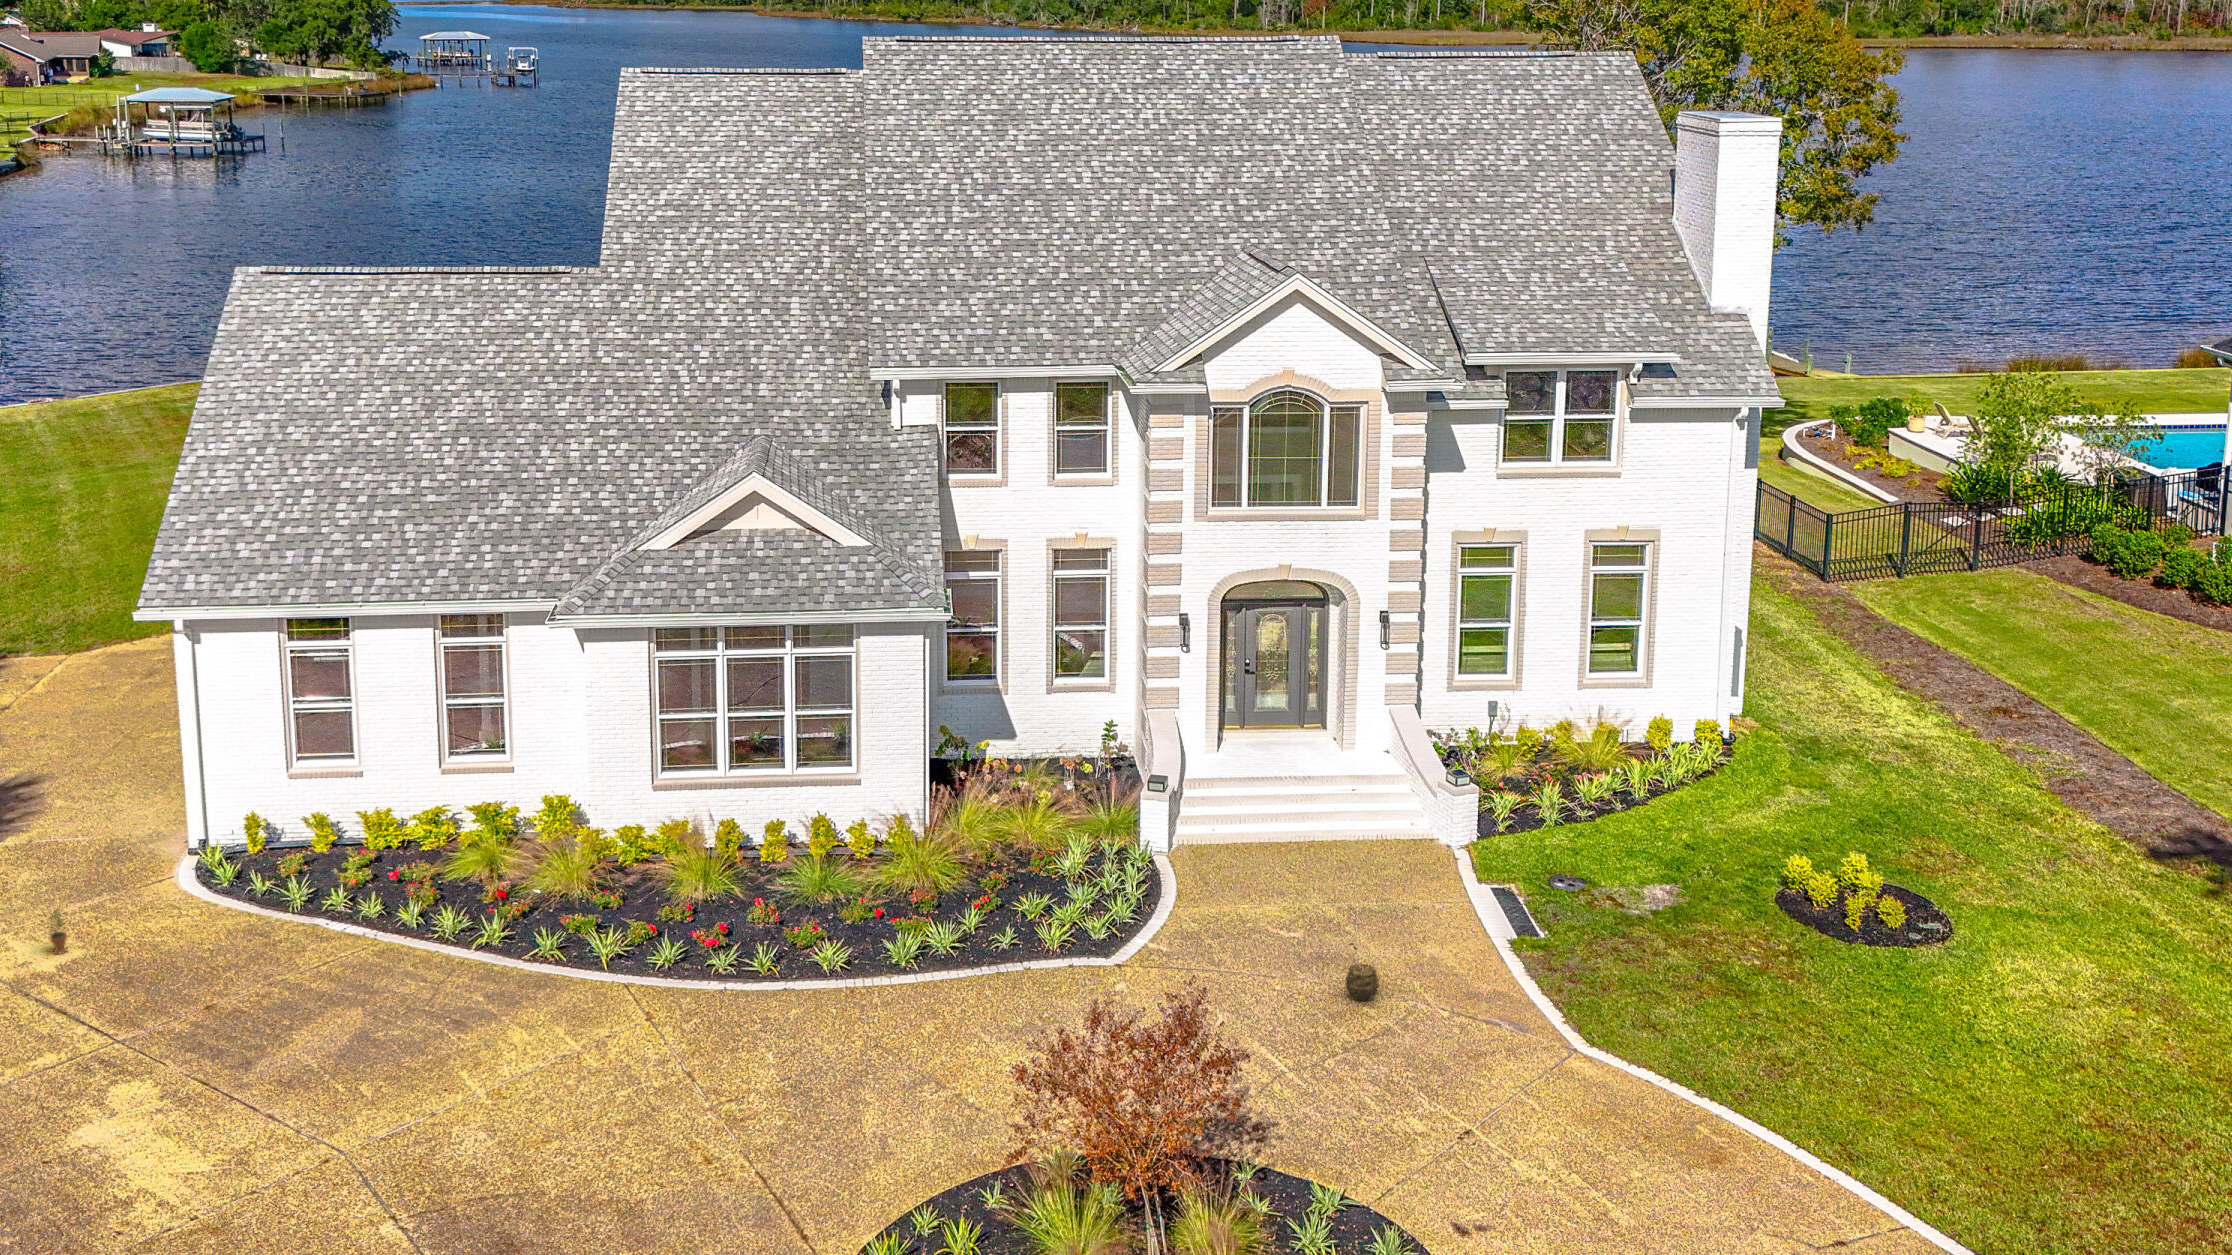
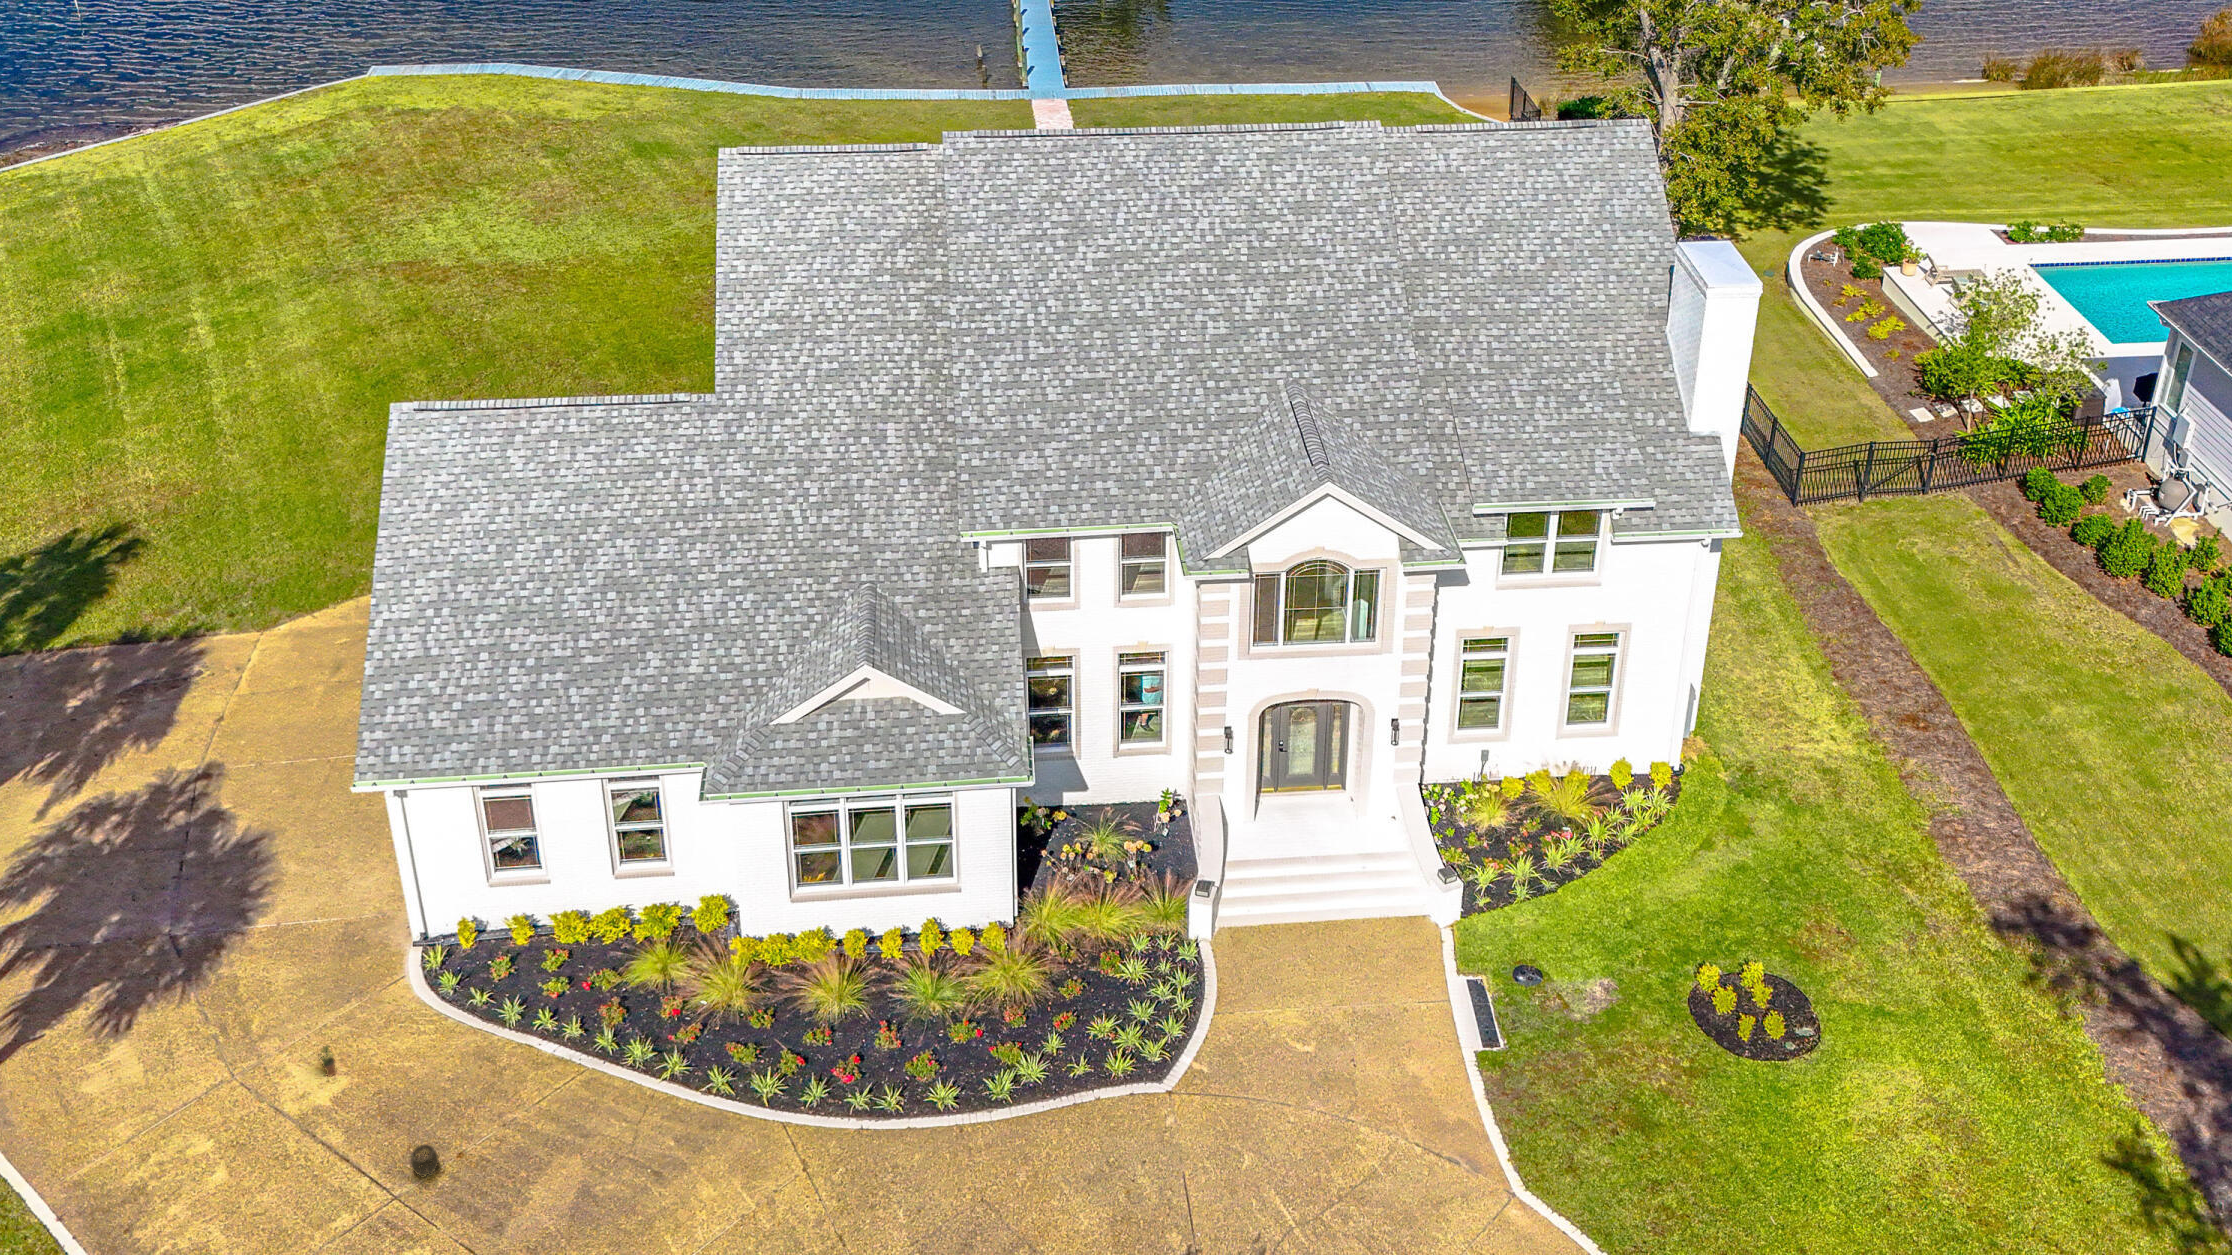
woven basket: present [1346,964,1379,1001] -> present [410,1144,439,1176]

